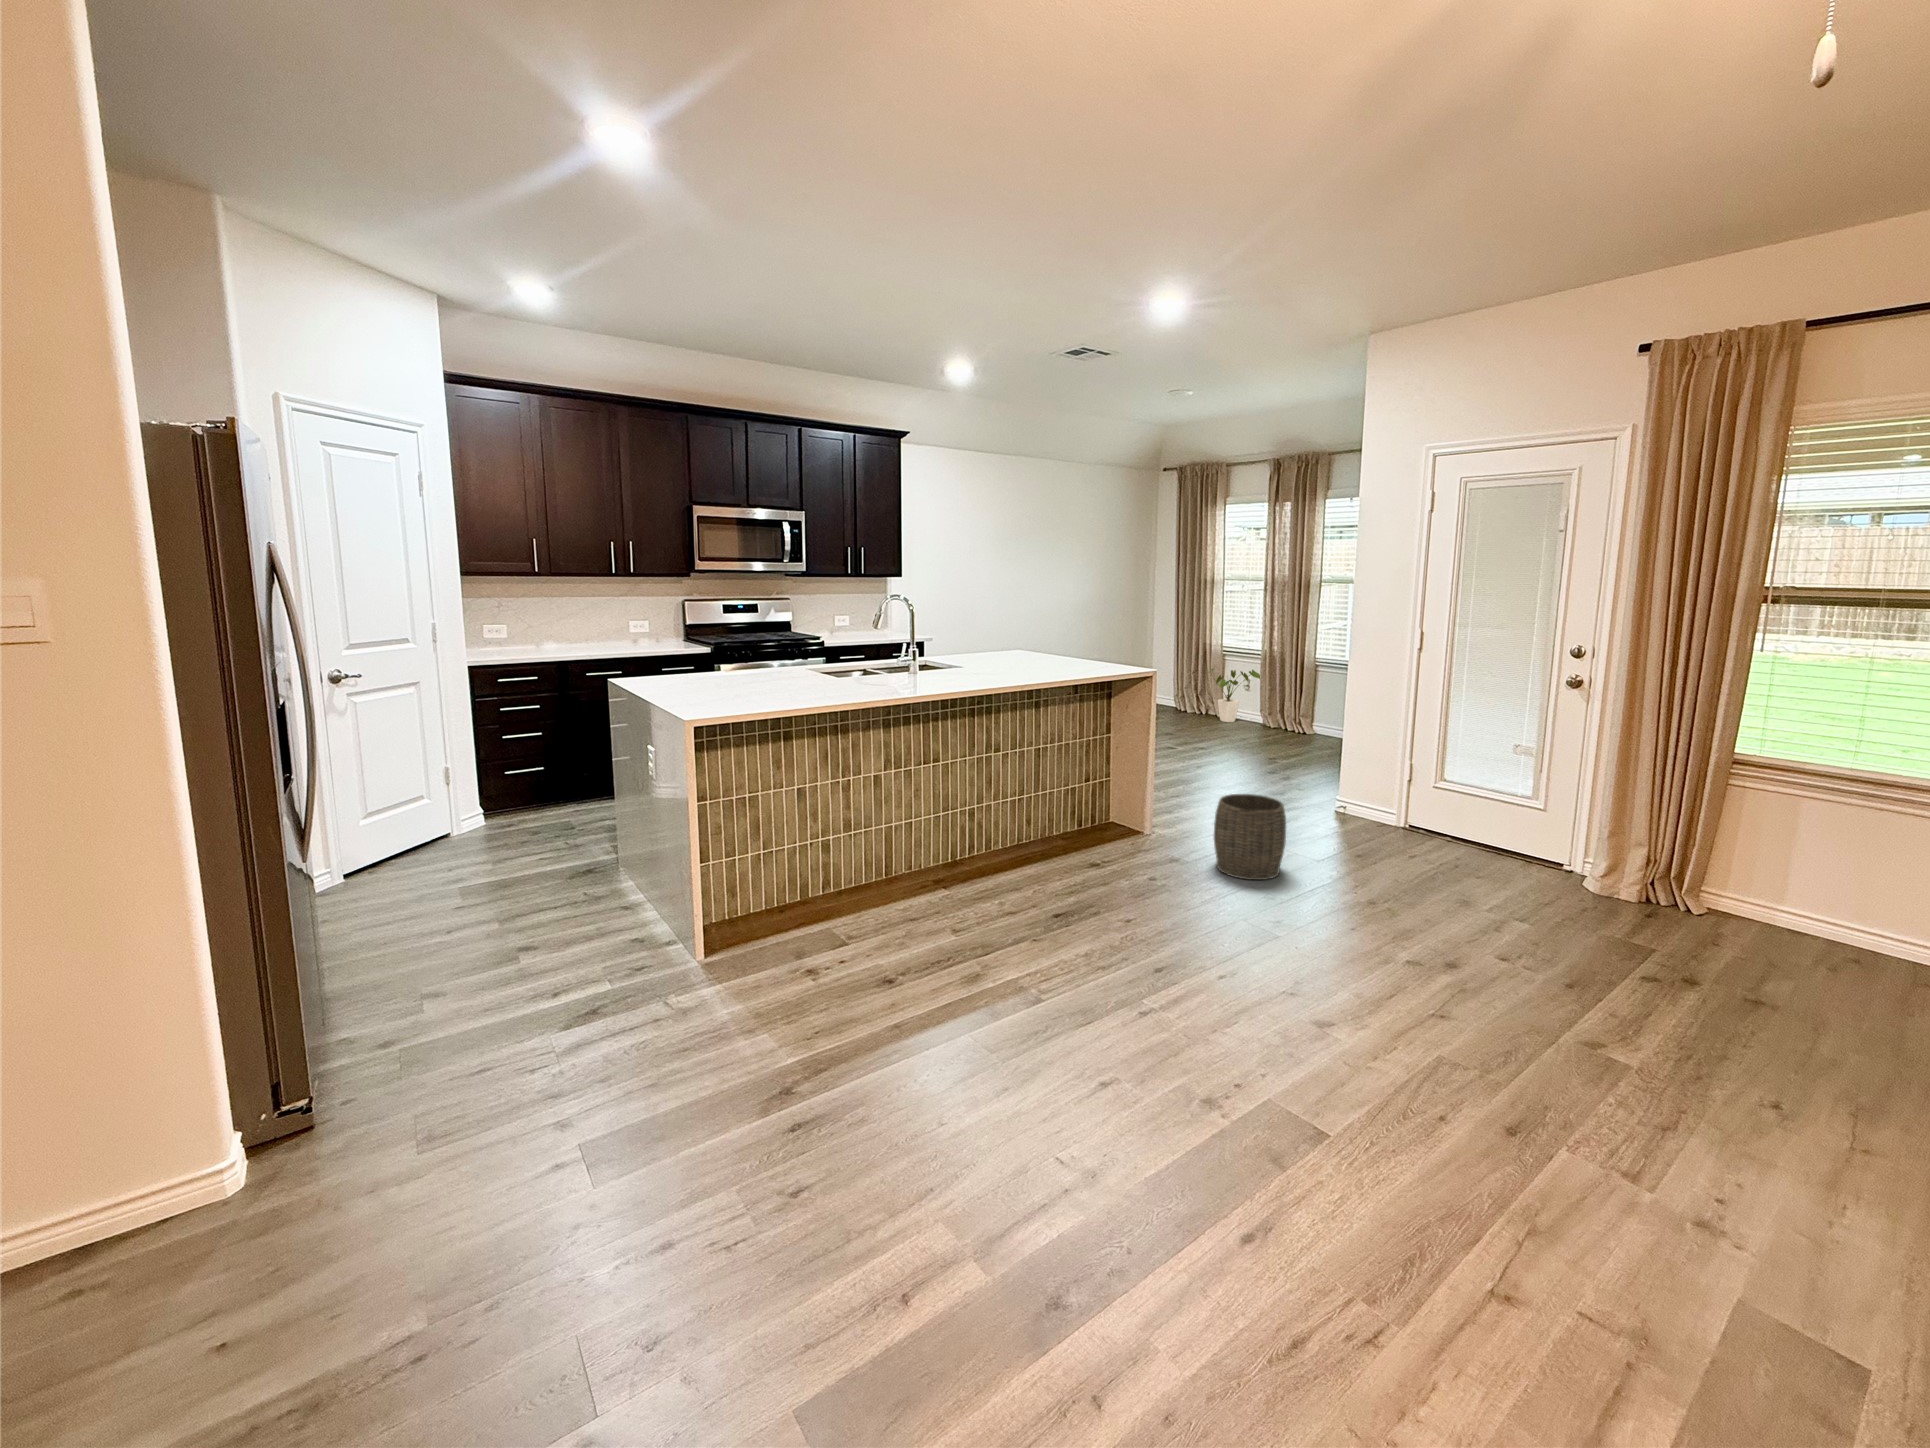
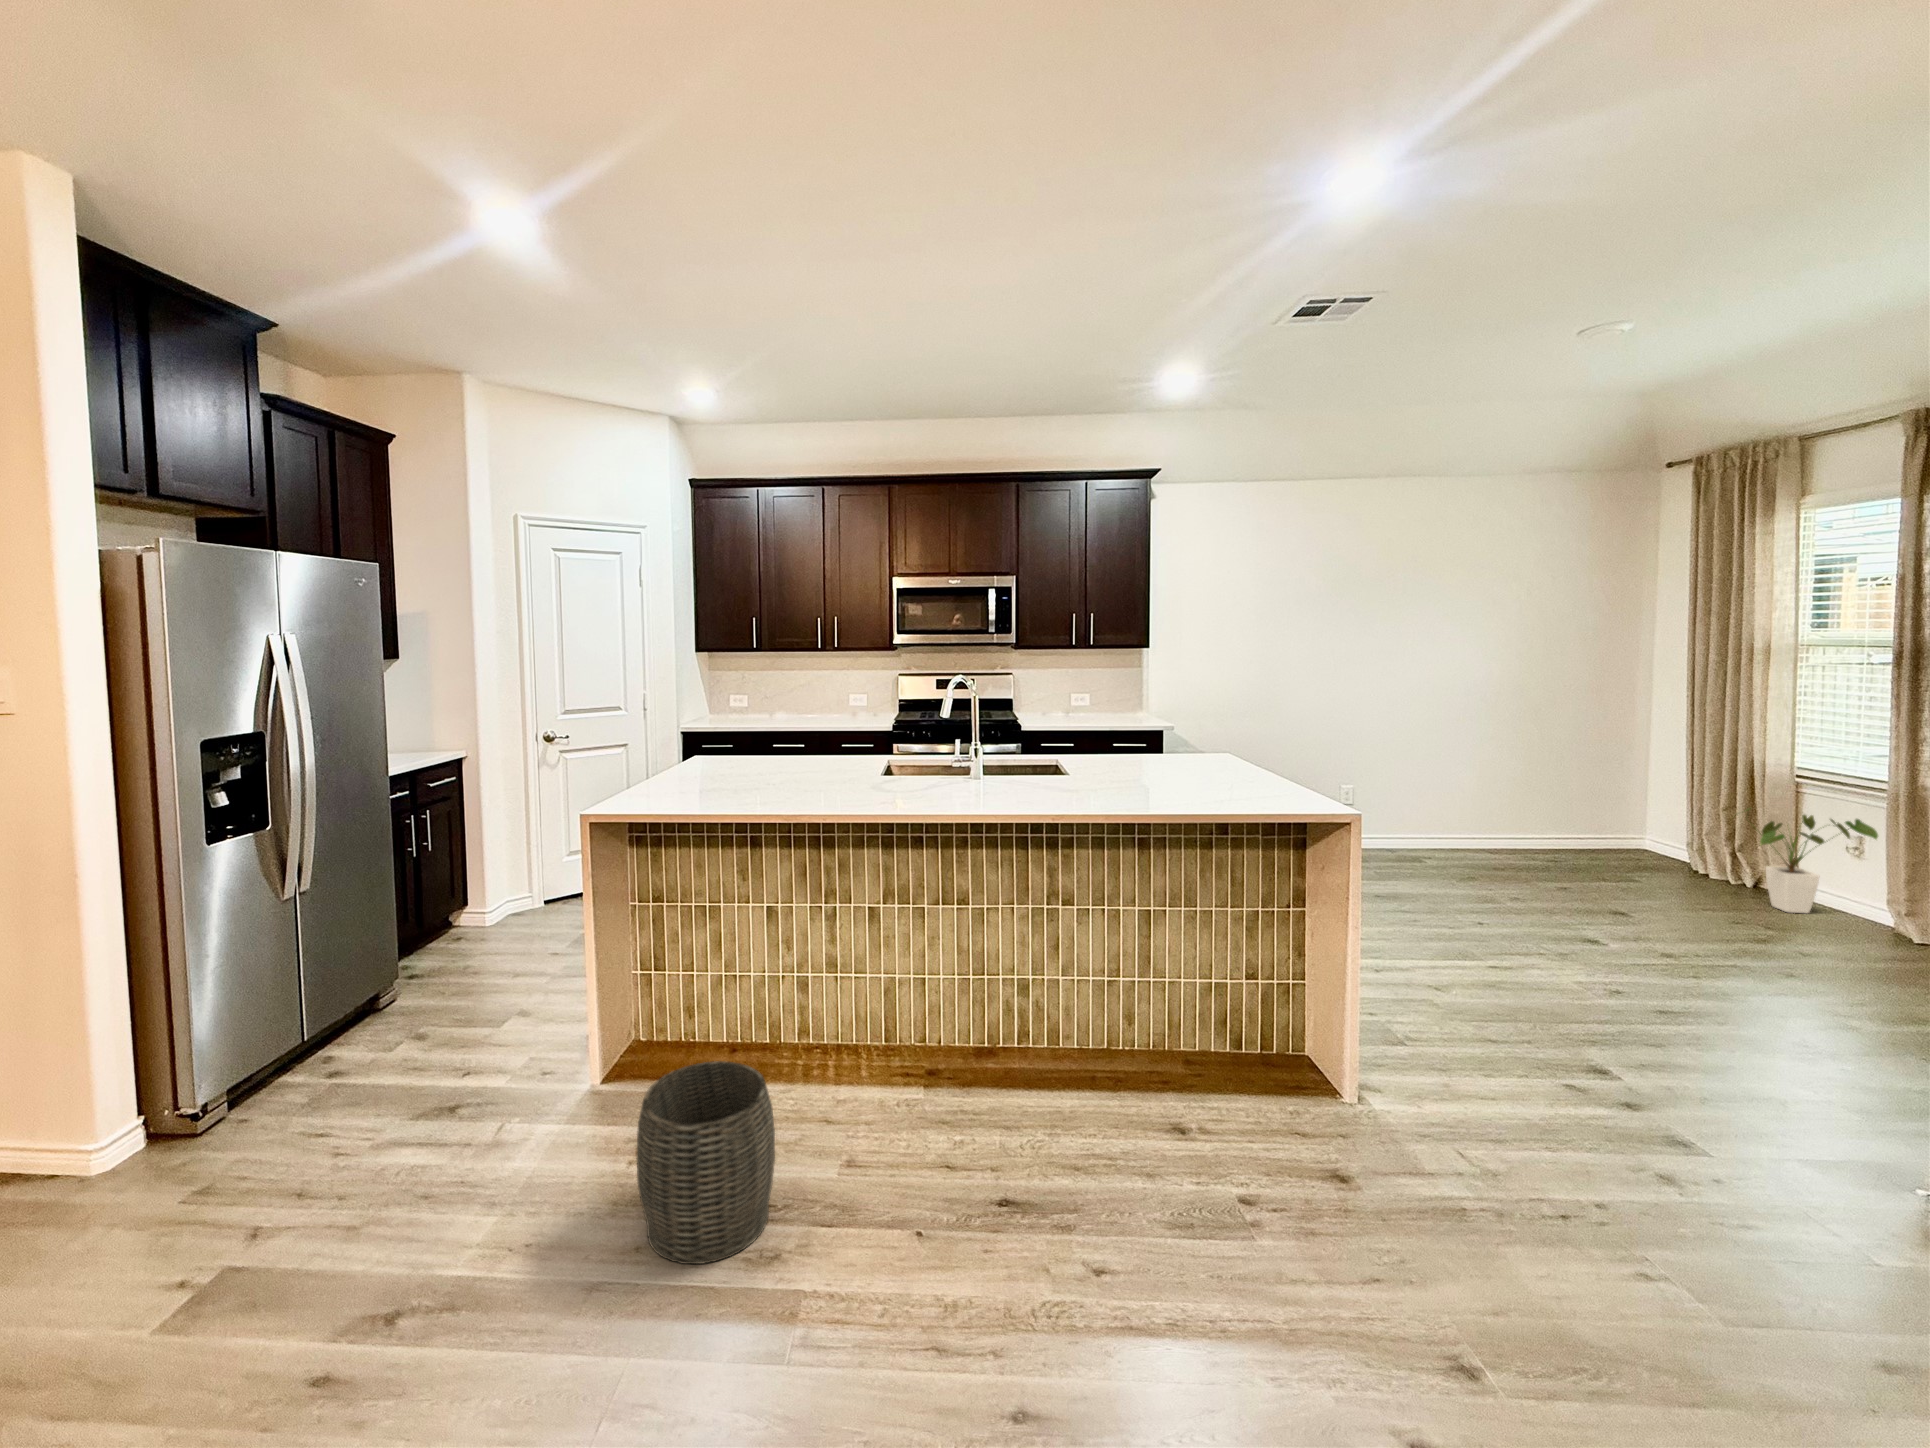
woven basket: present [1214,794,1286,880] -> present [637,1061,775,1264]

